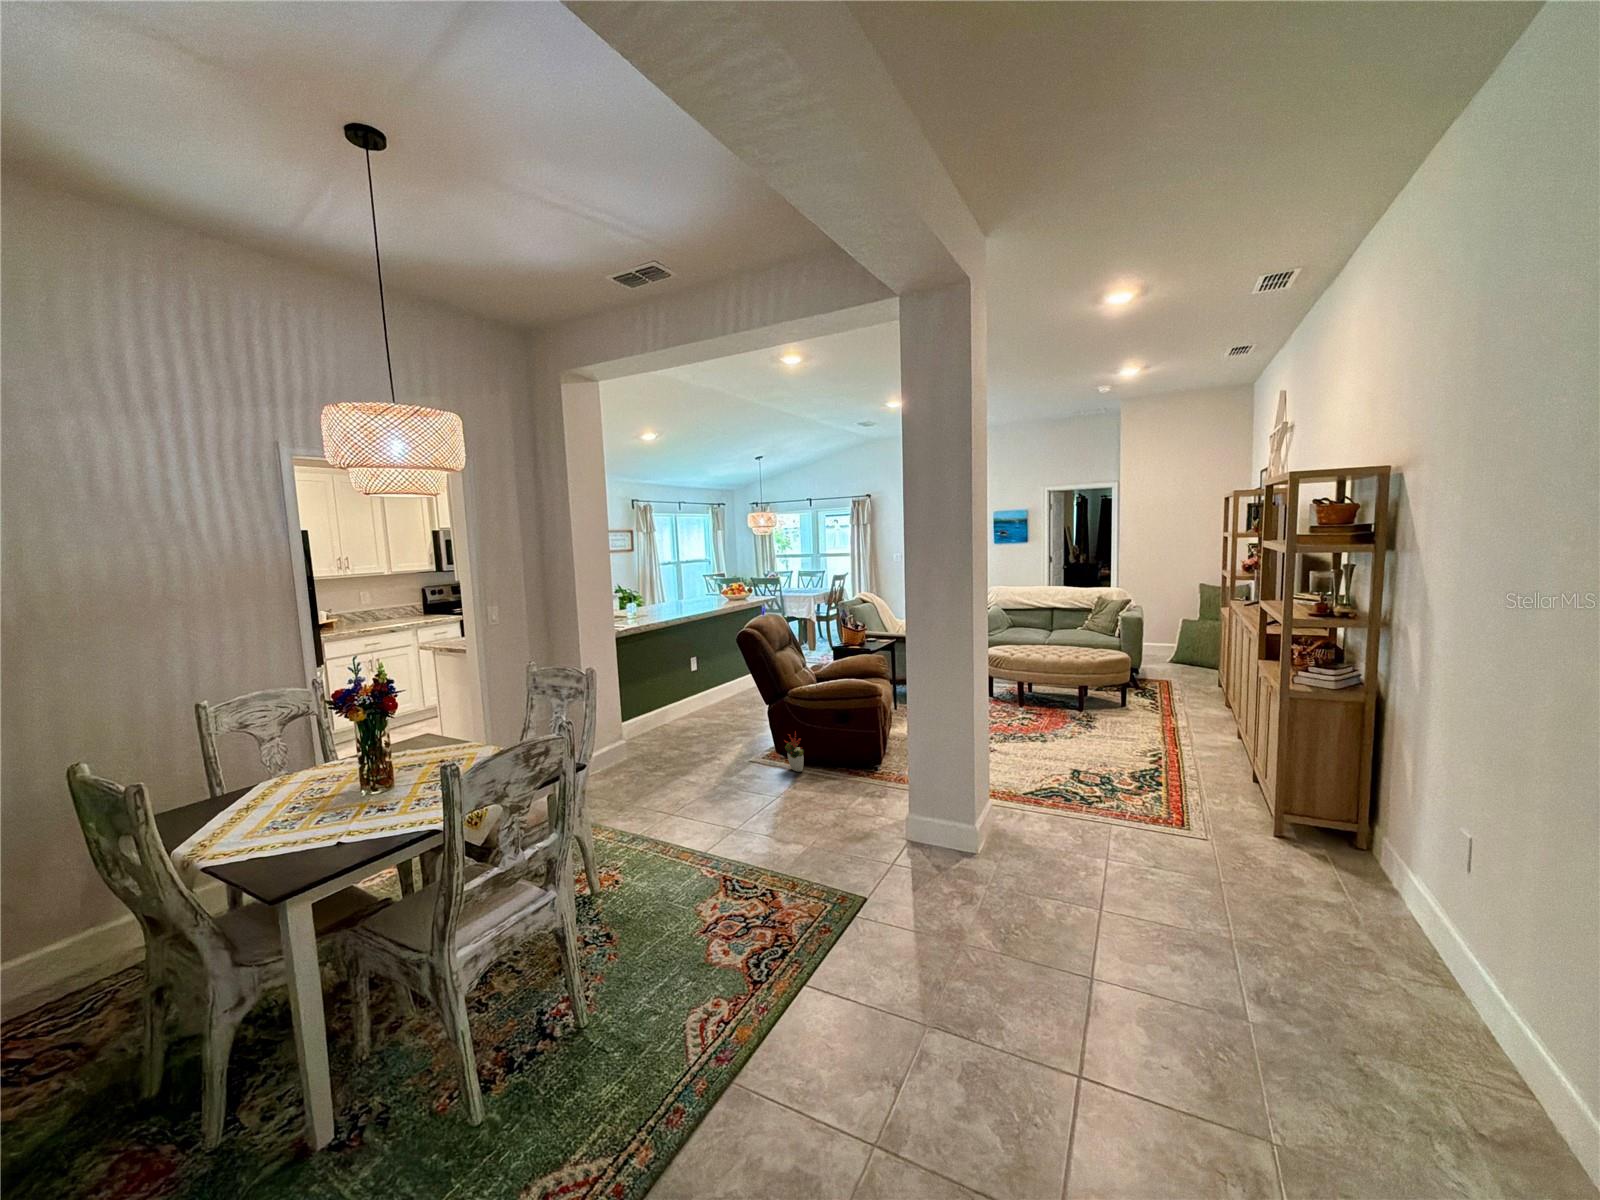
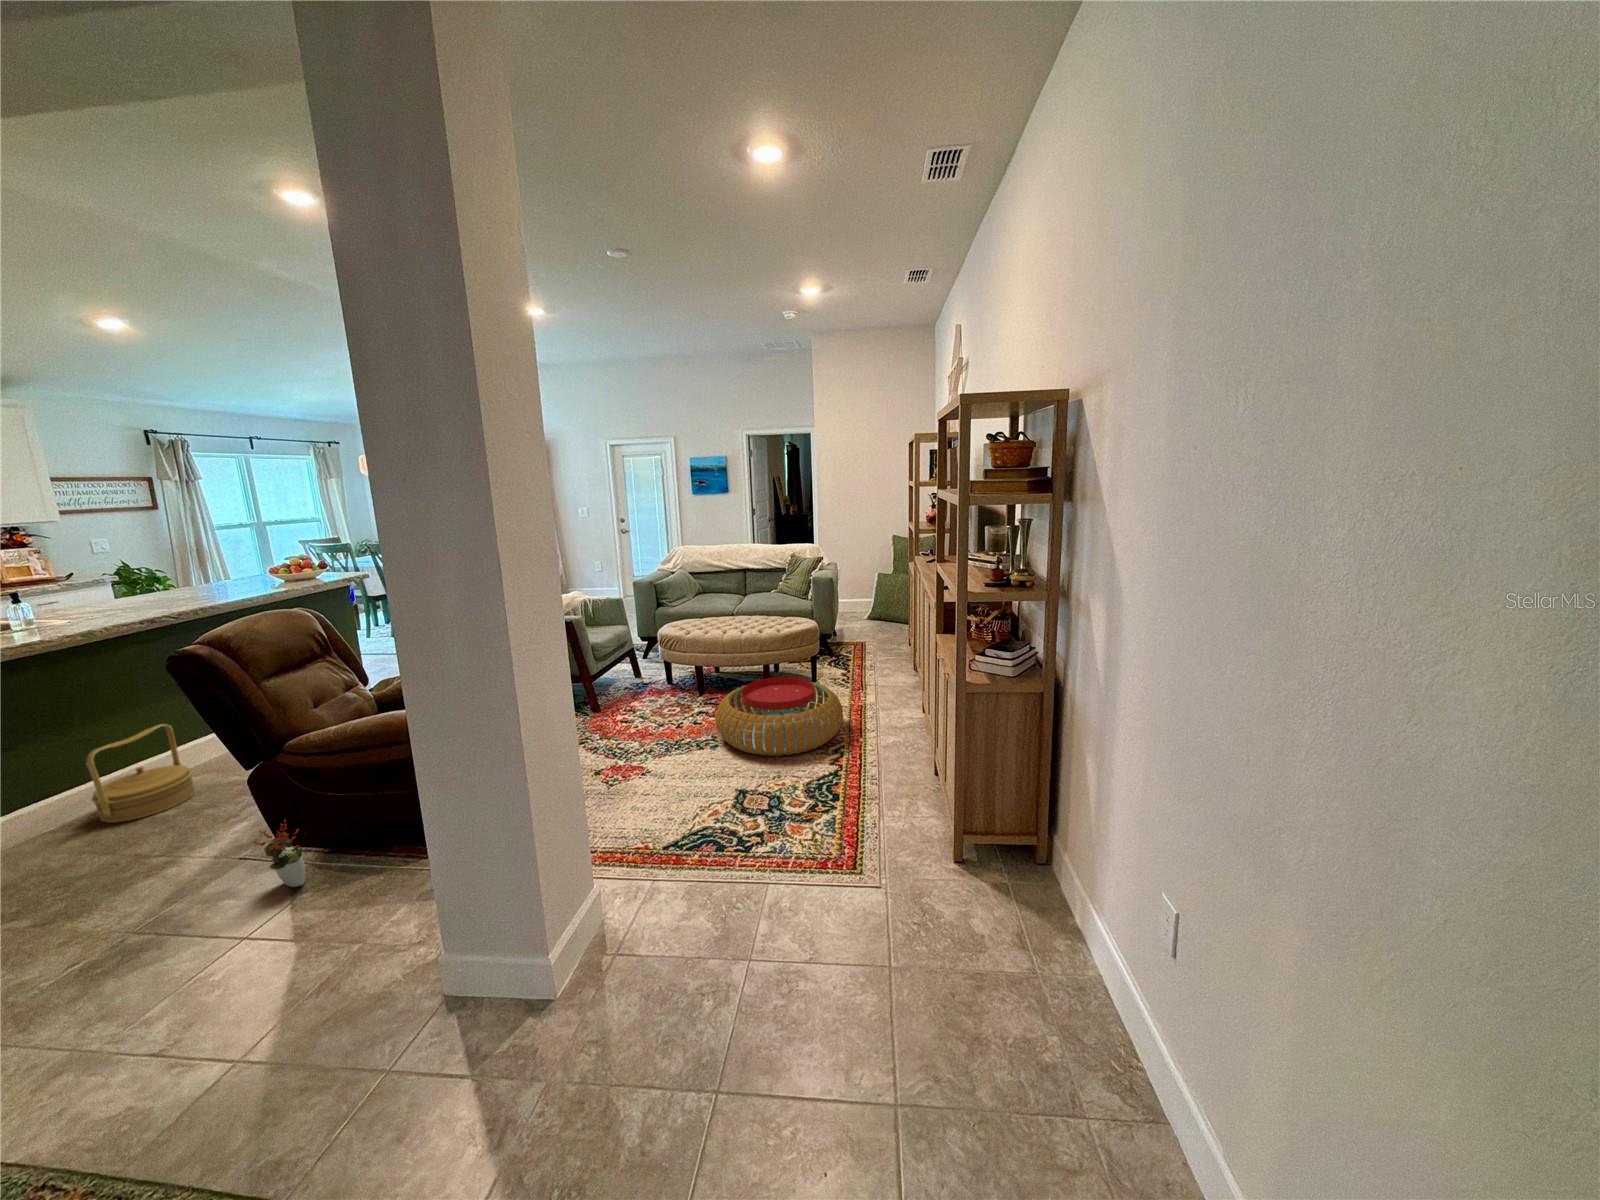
basket: none [672,678,713,729] -> present [86,724,195,823]
pouf: none [1043,693,1159,752] -> present [715,677,843,756]

